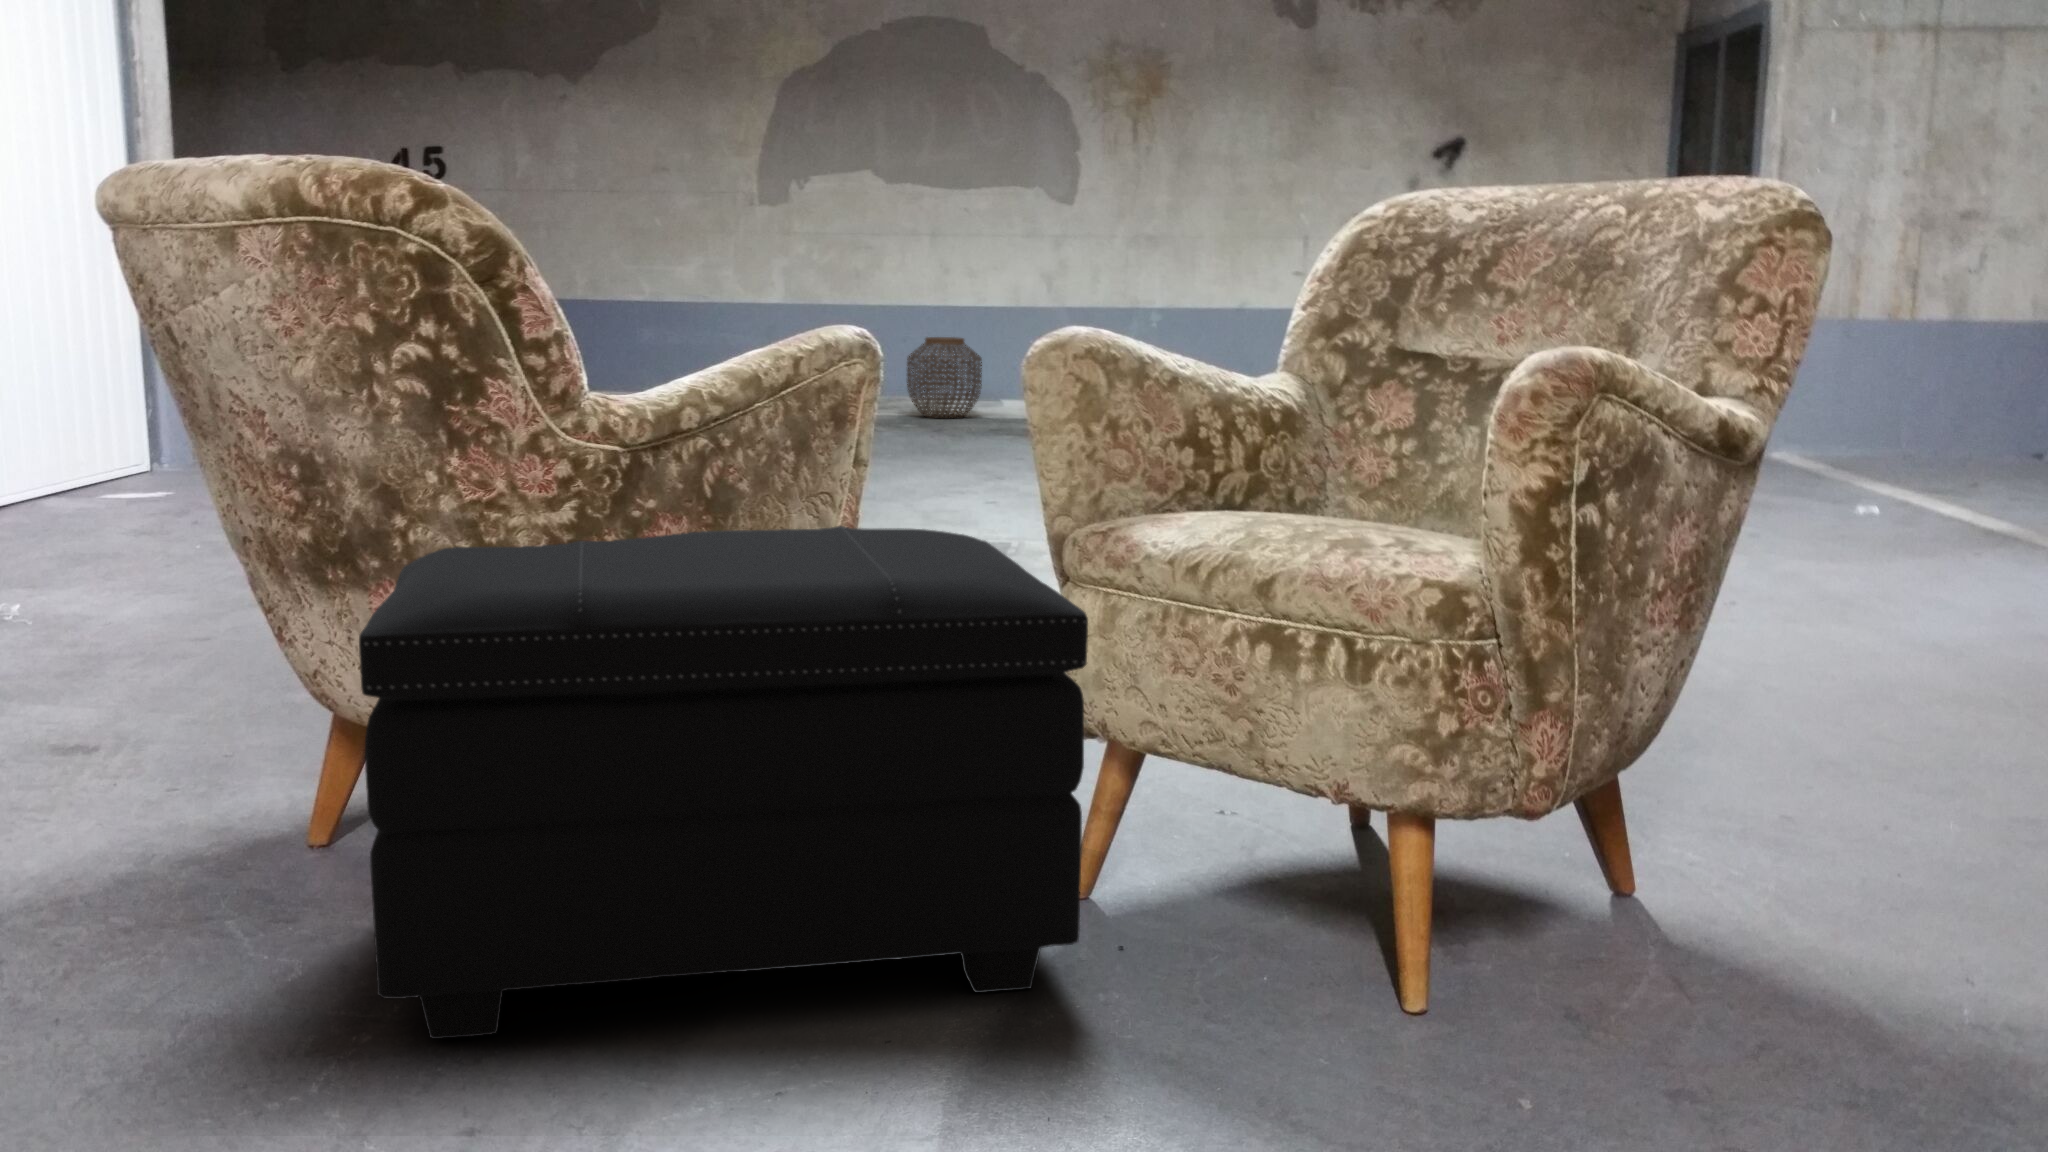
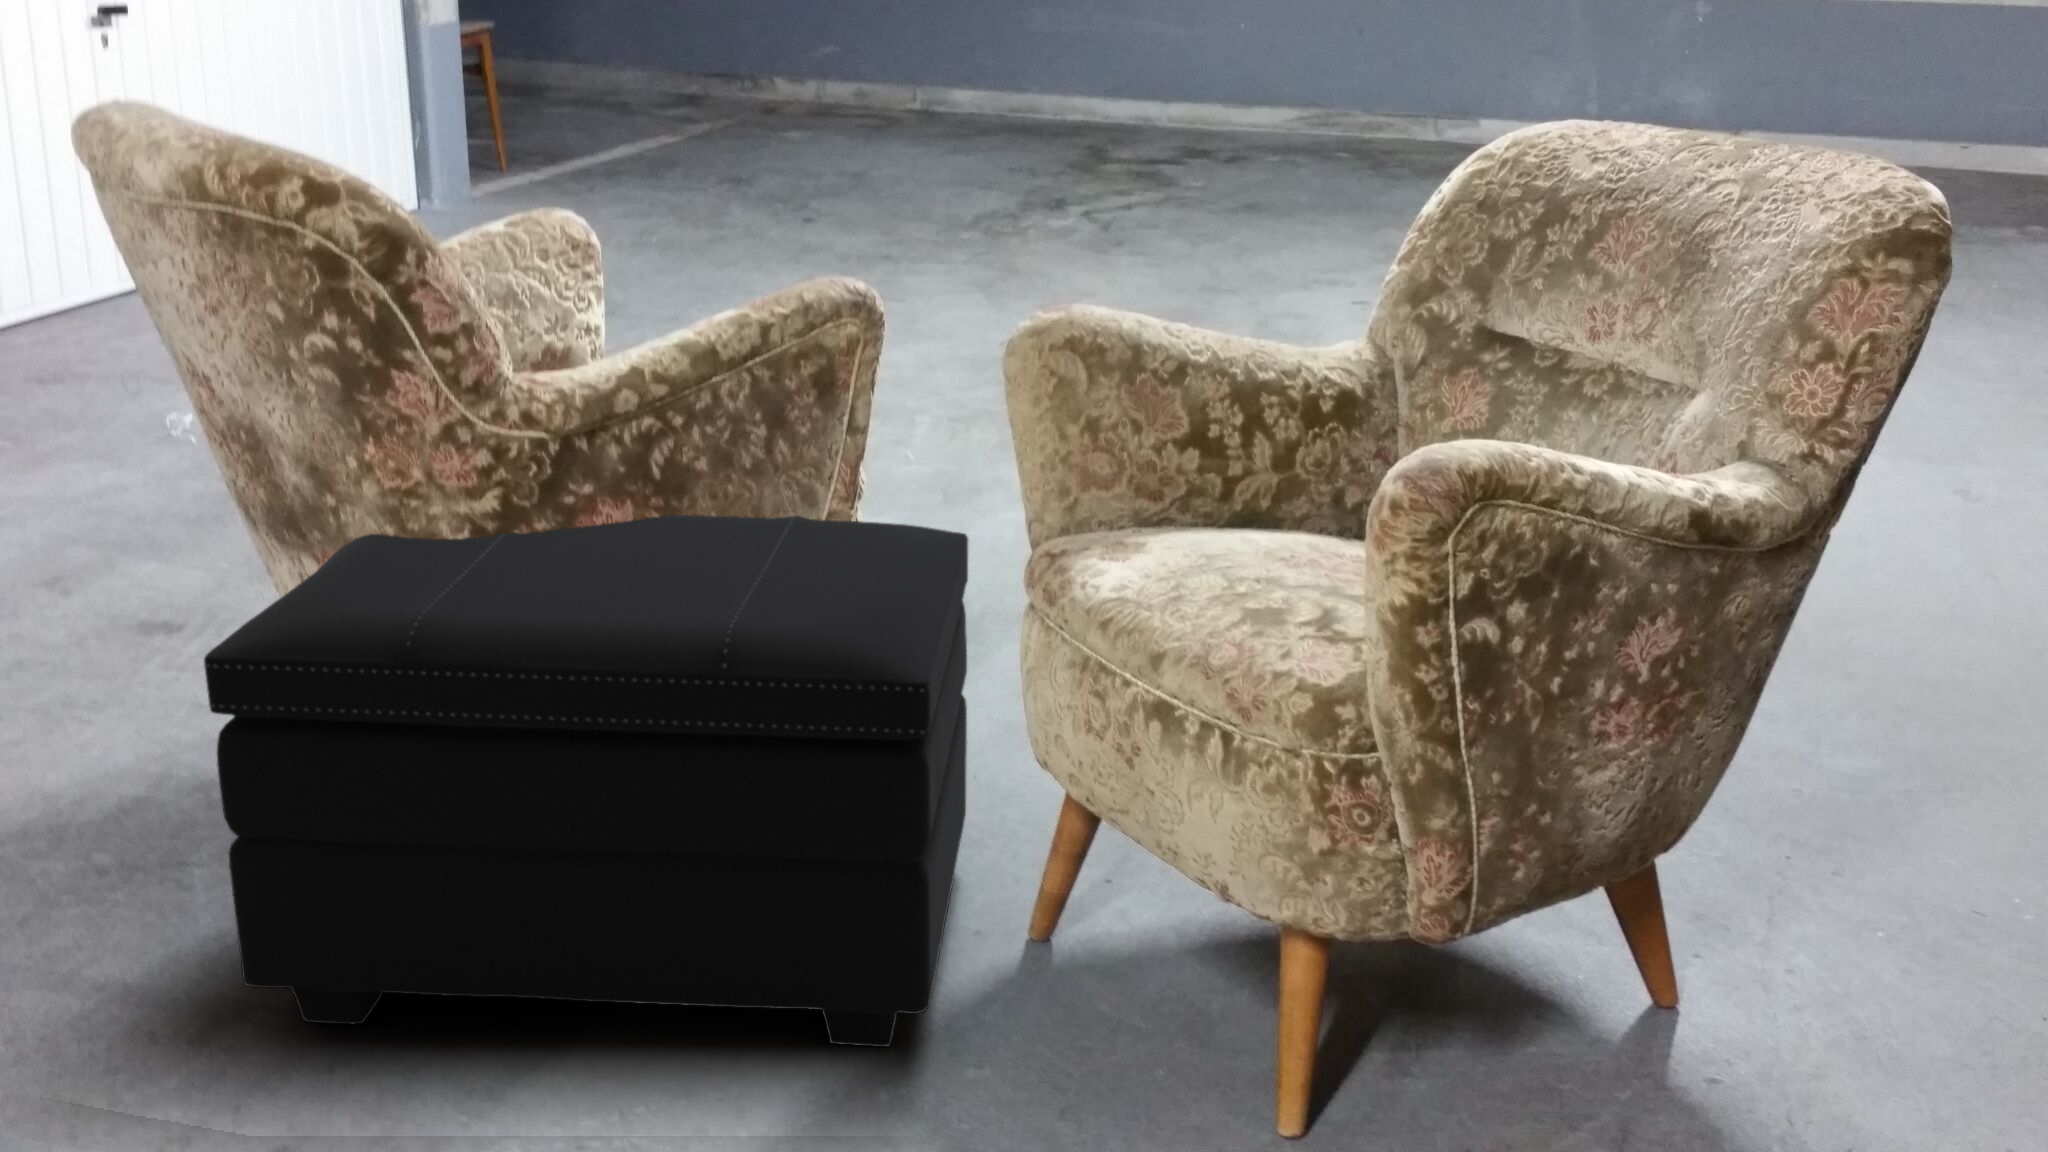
woven basket: present [907,337,982,418] -> none [1319,97,1412,198]

